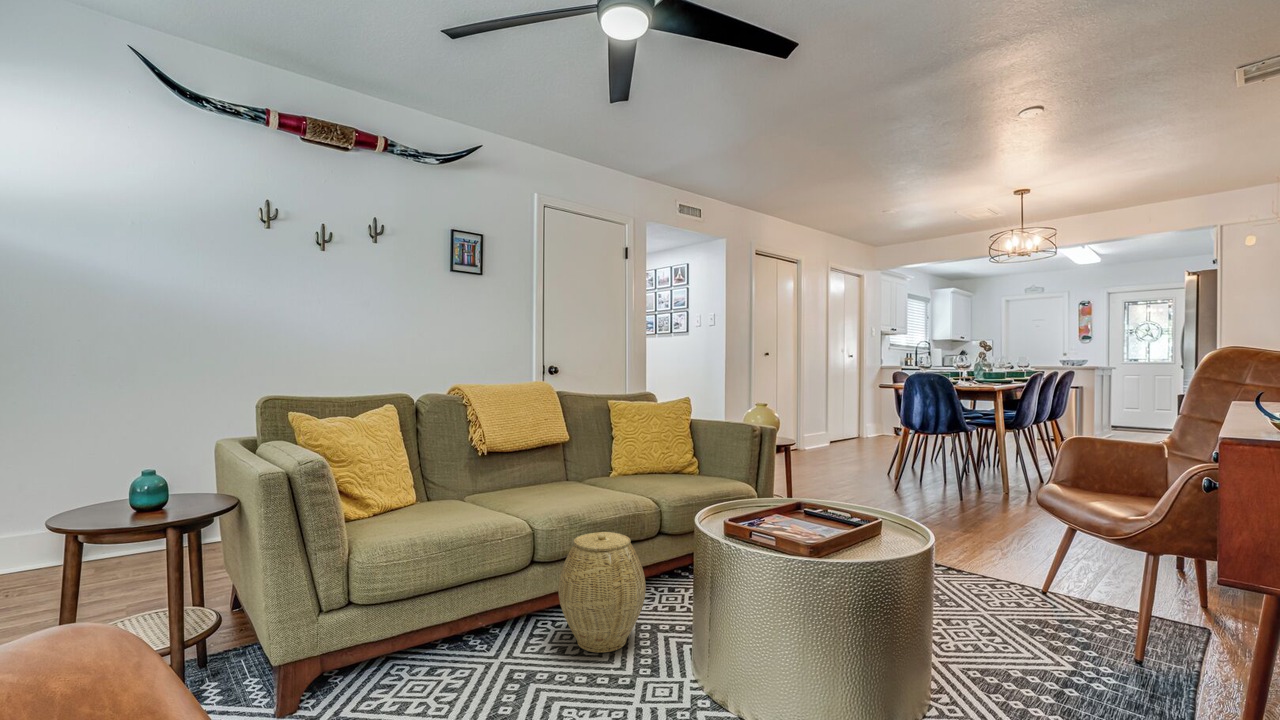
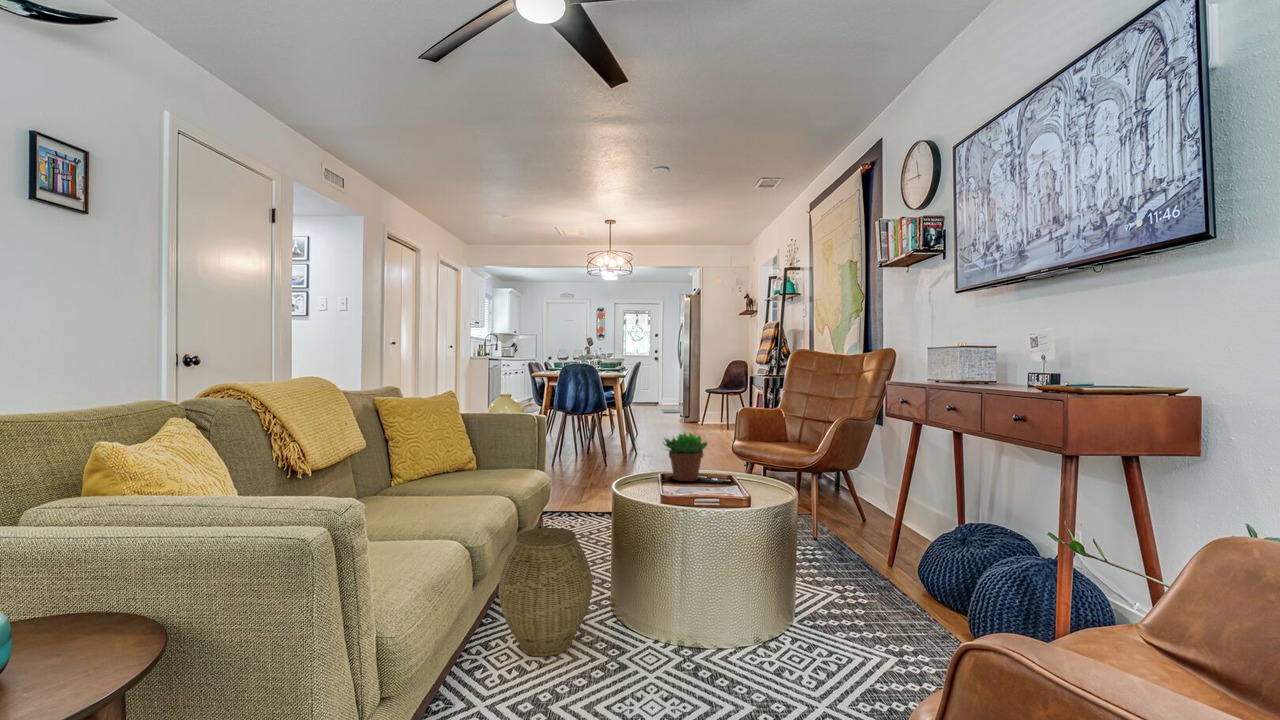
succulent plant: none [753,460,810,520] -> present [664,433,707,481]

